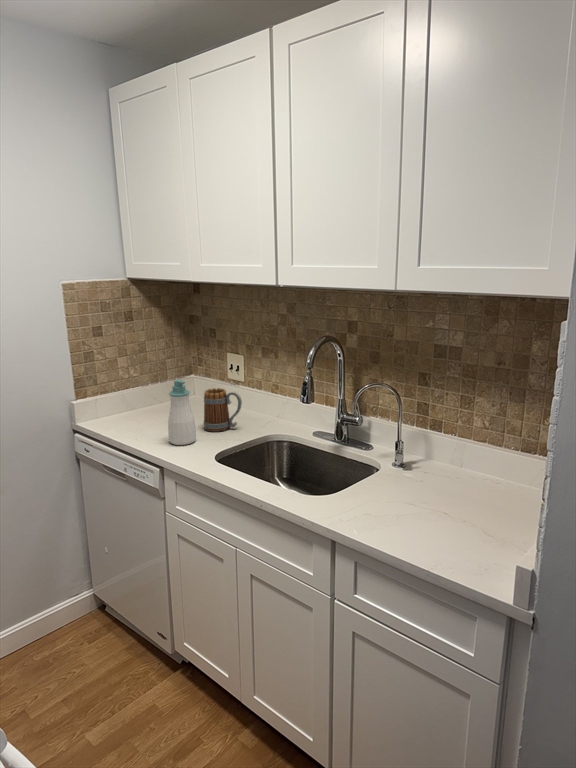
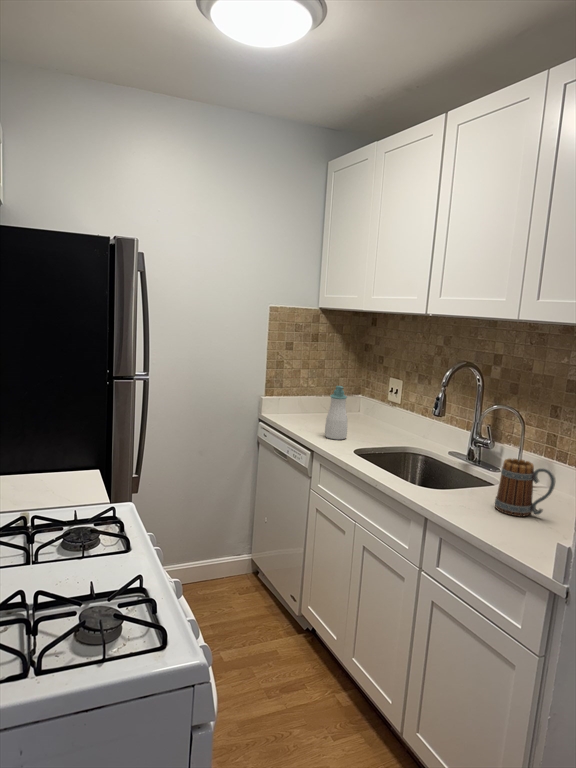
mug: present [204,388,242,432] -> present [495,459,555,516]

